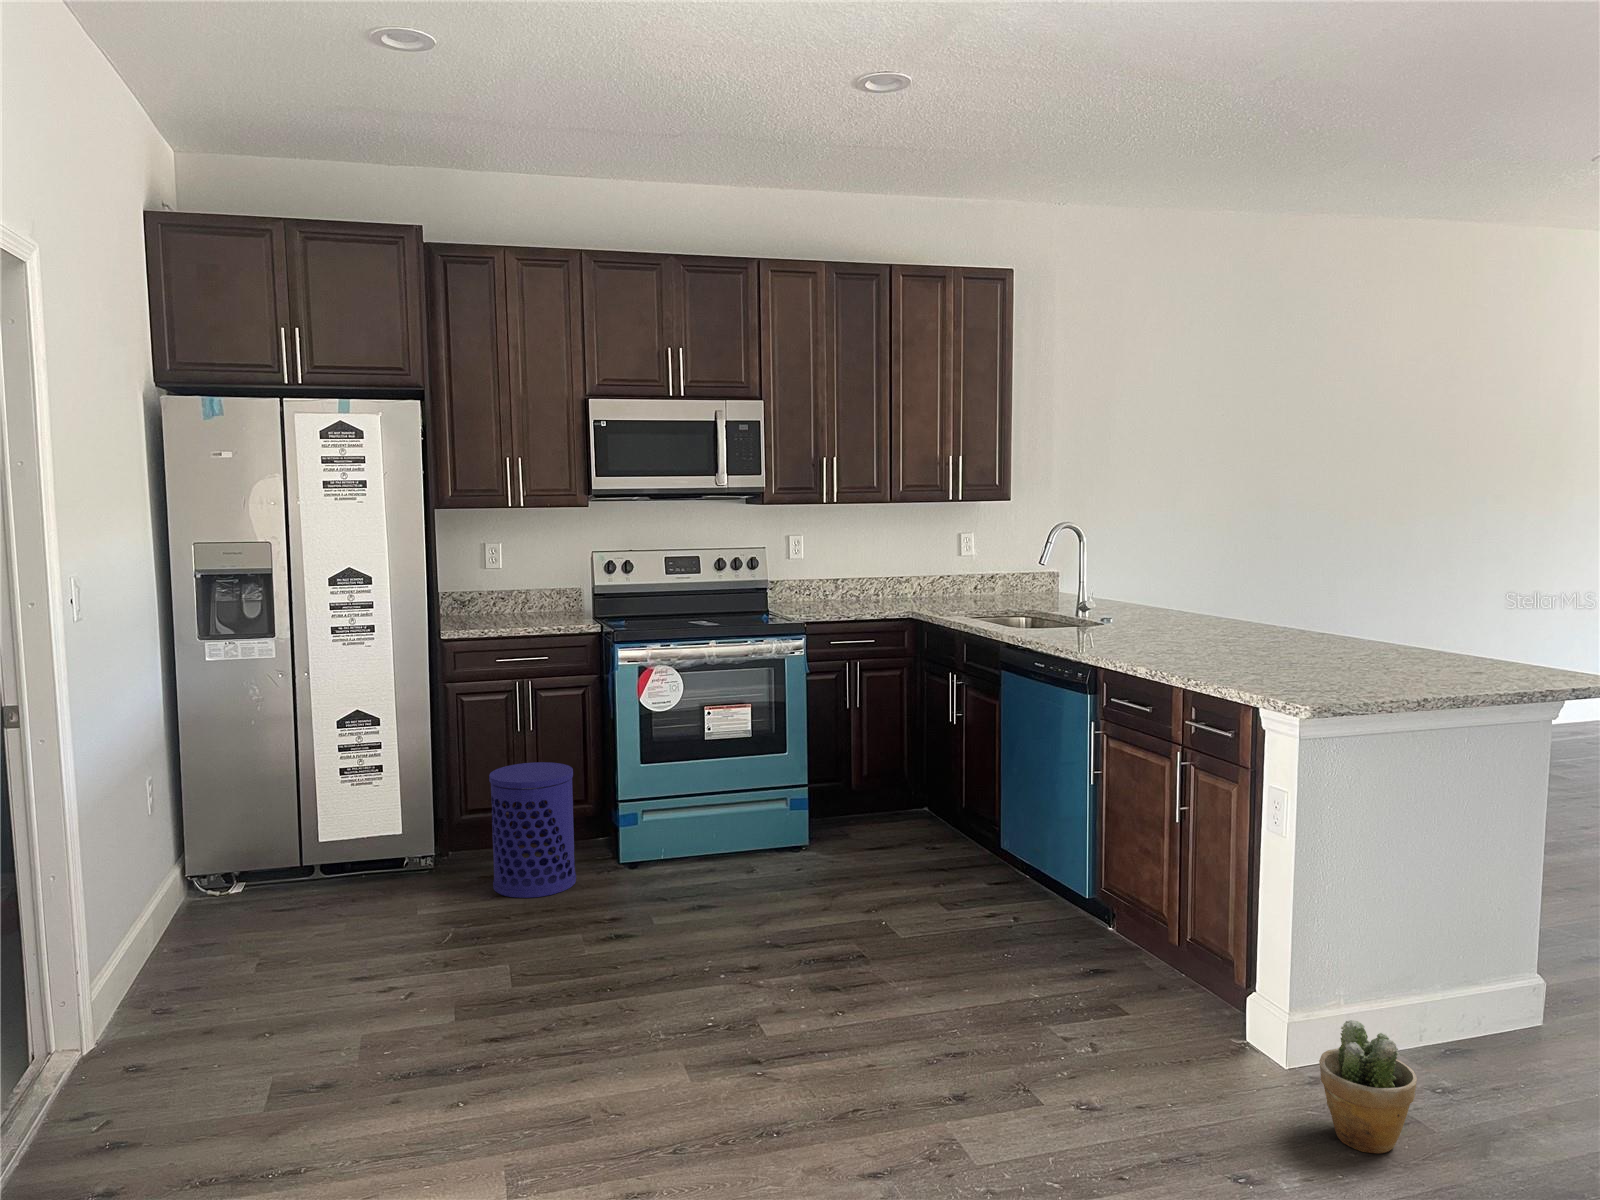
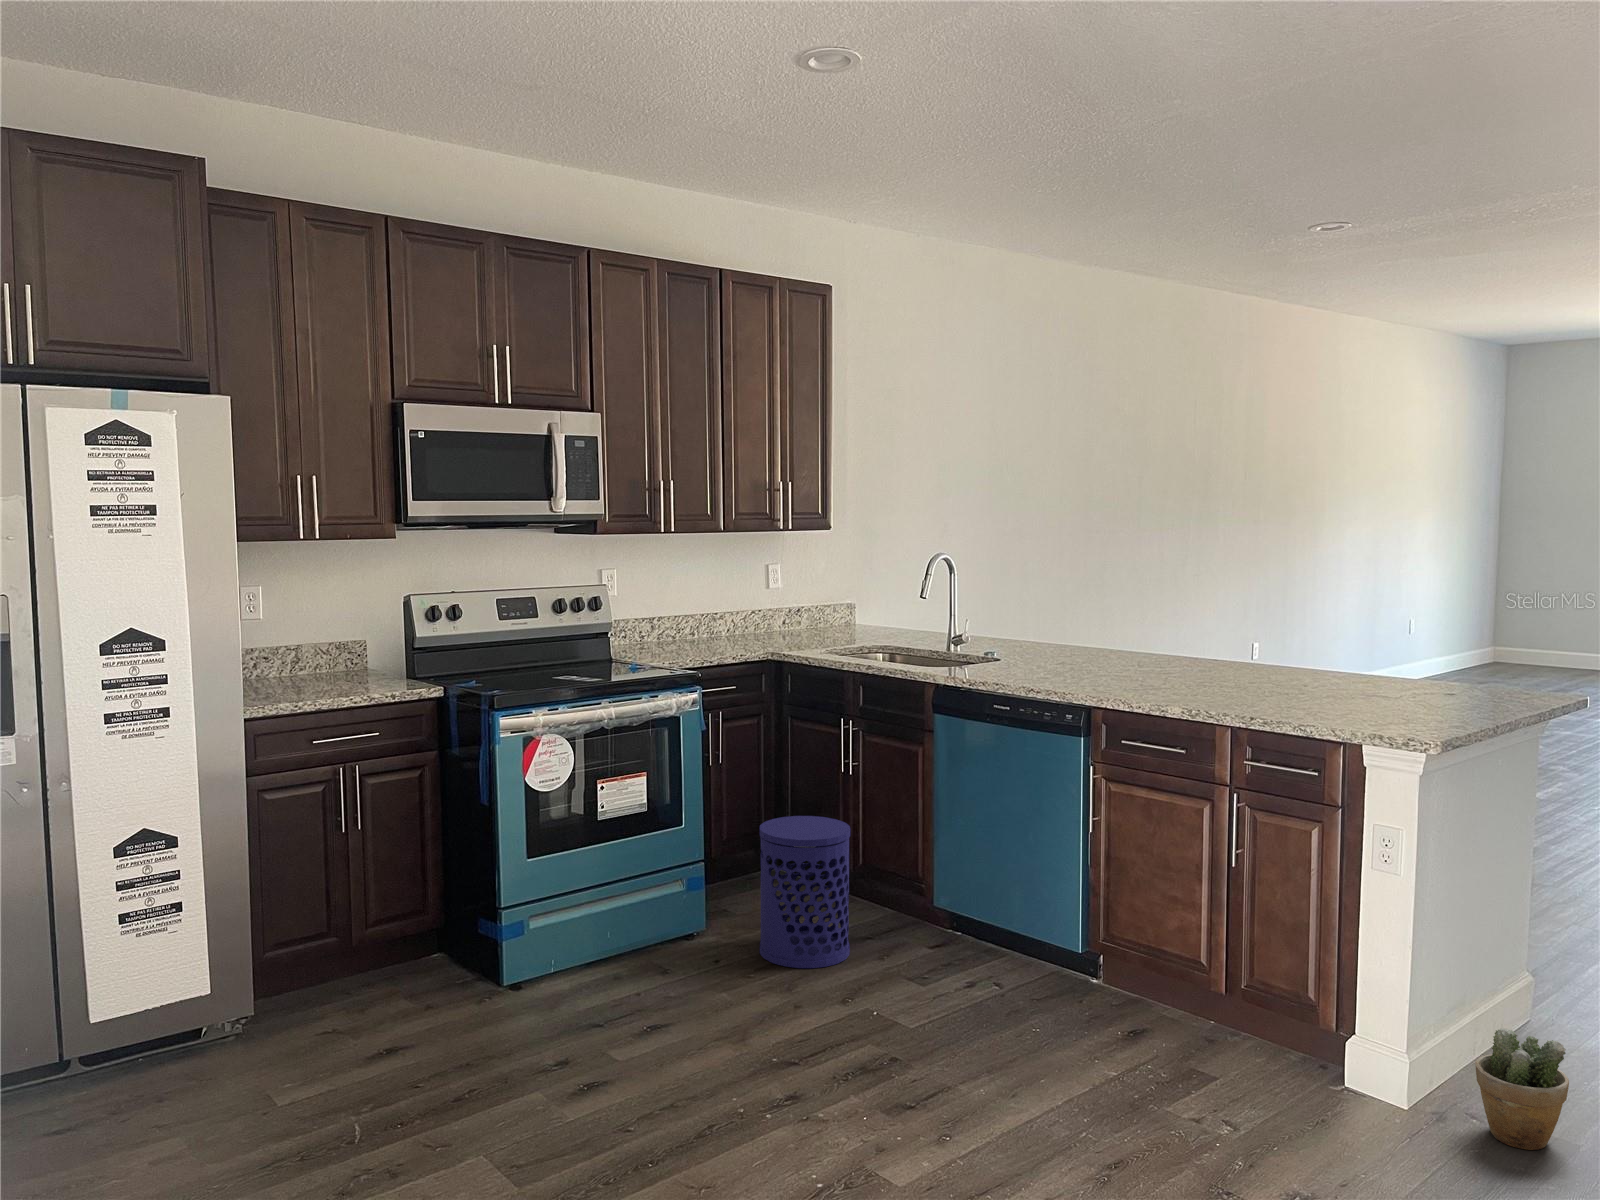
waste bin: present [489,762,576,898] -> present [760,816,850,968]

